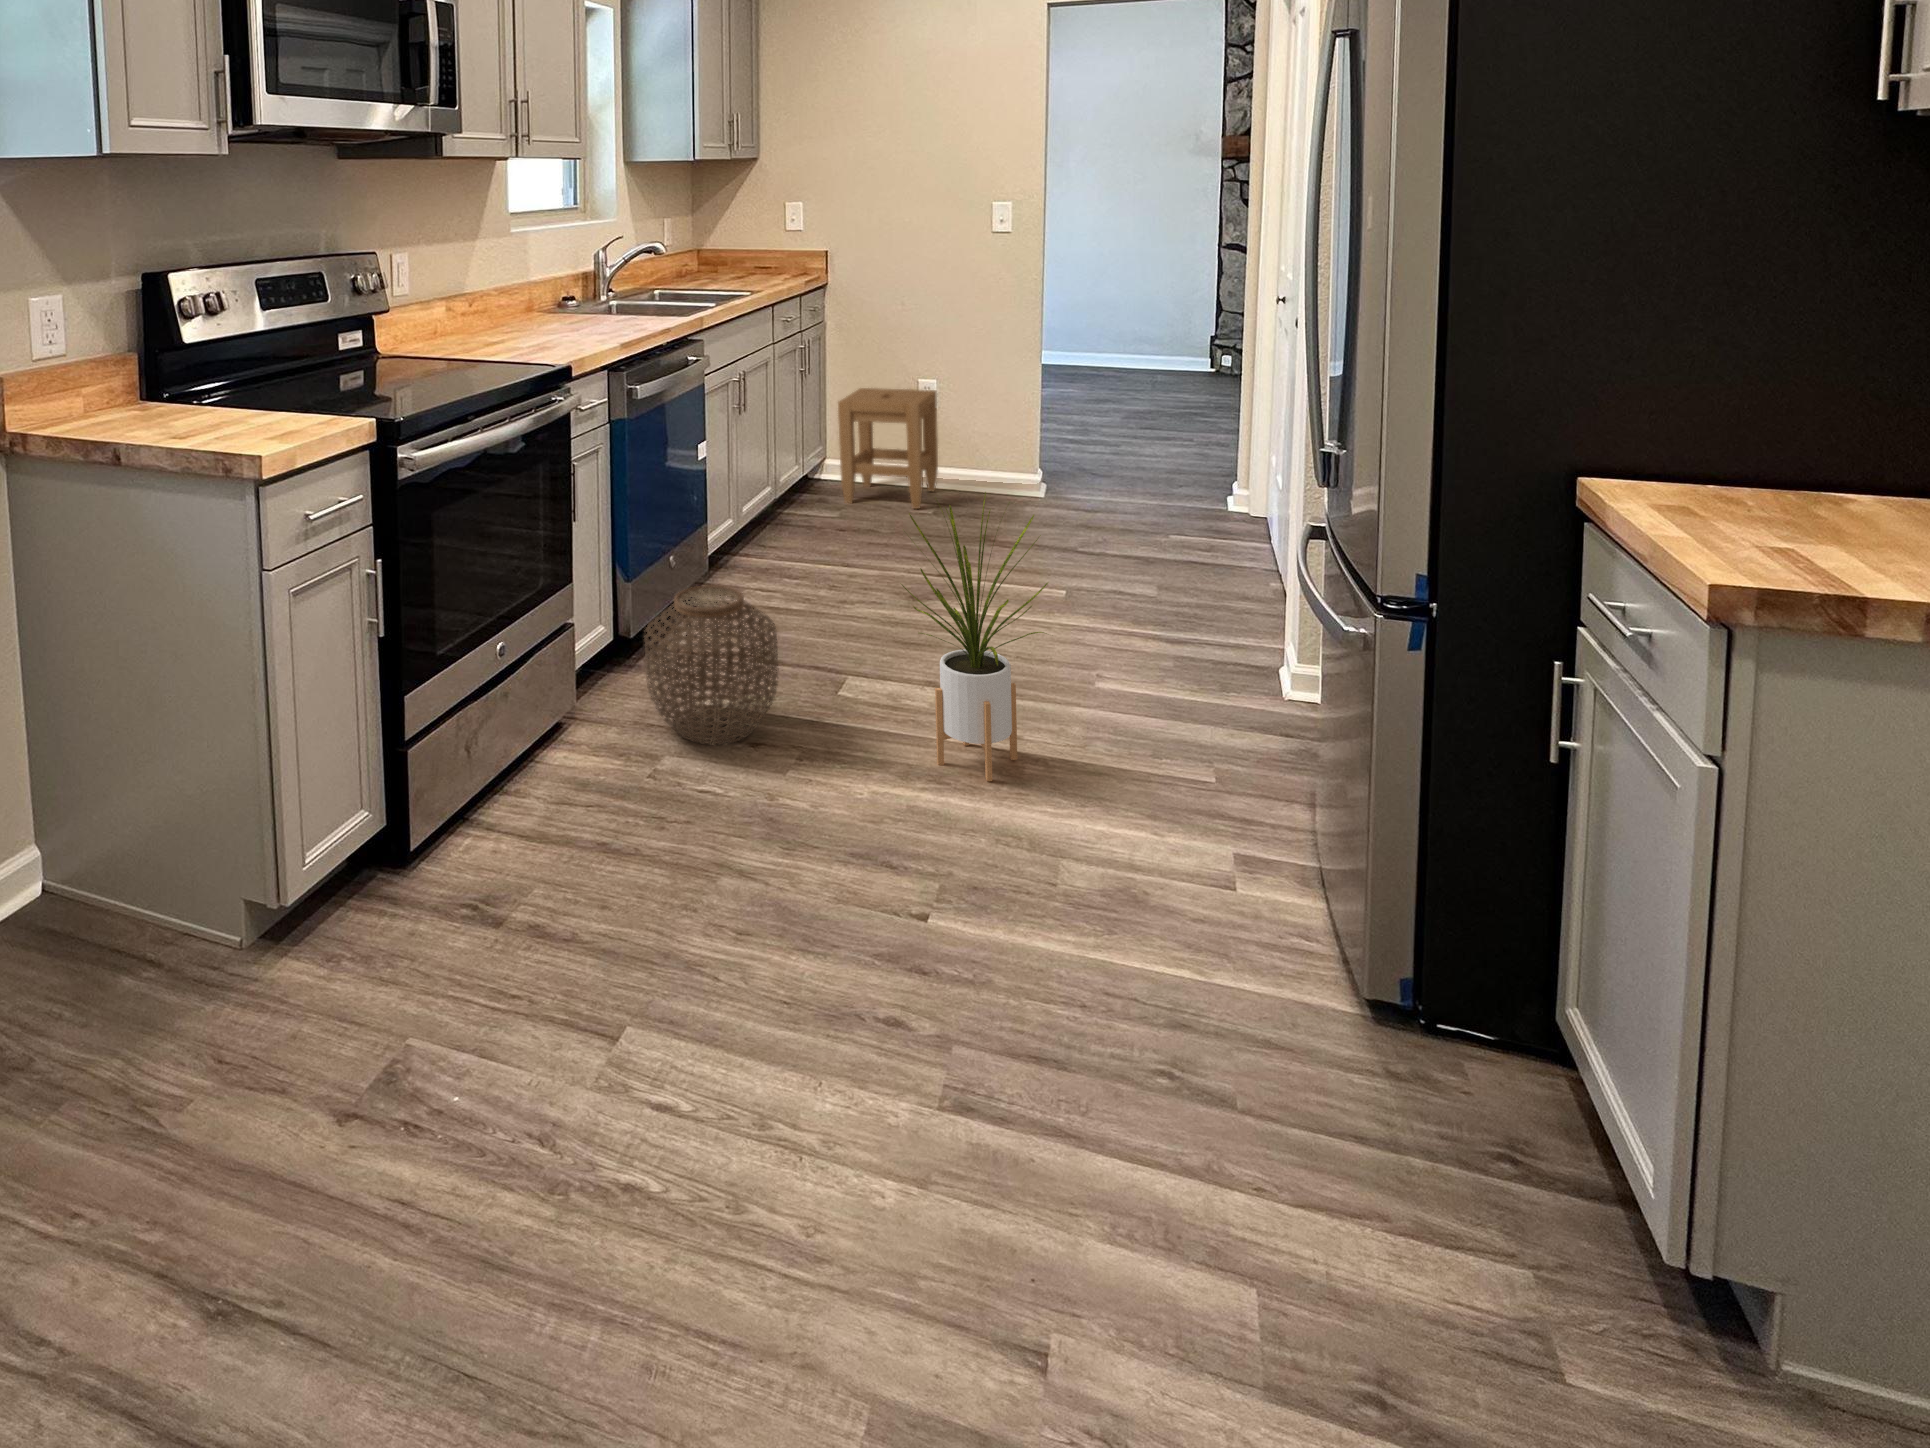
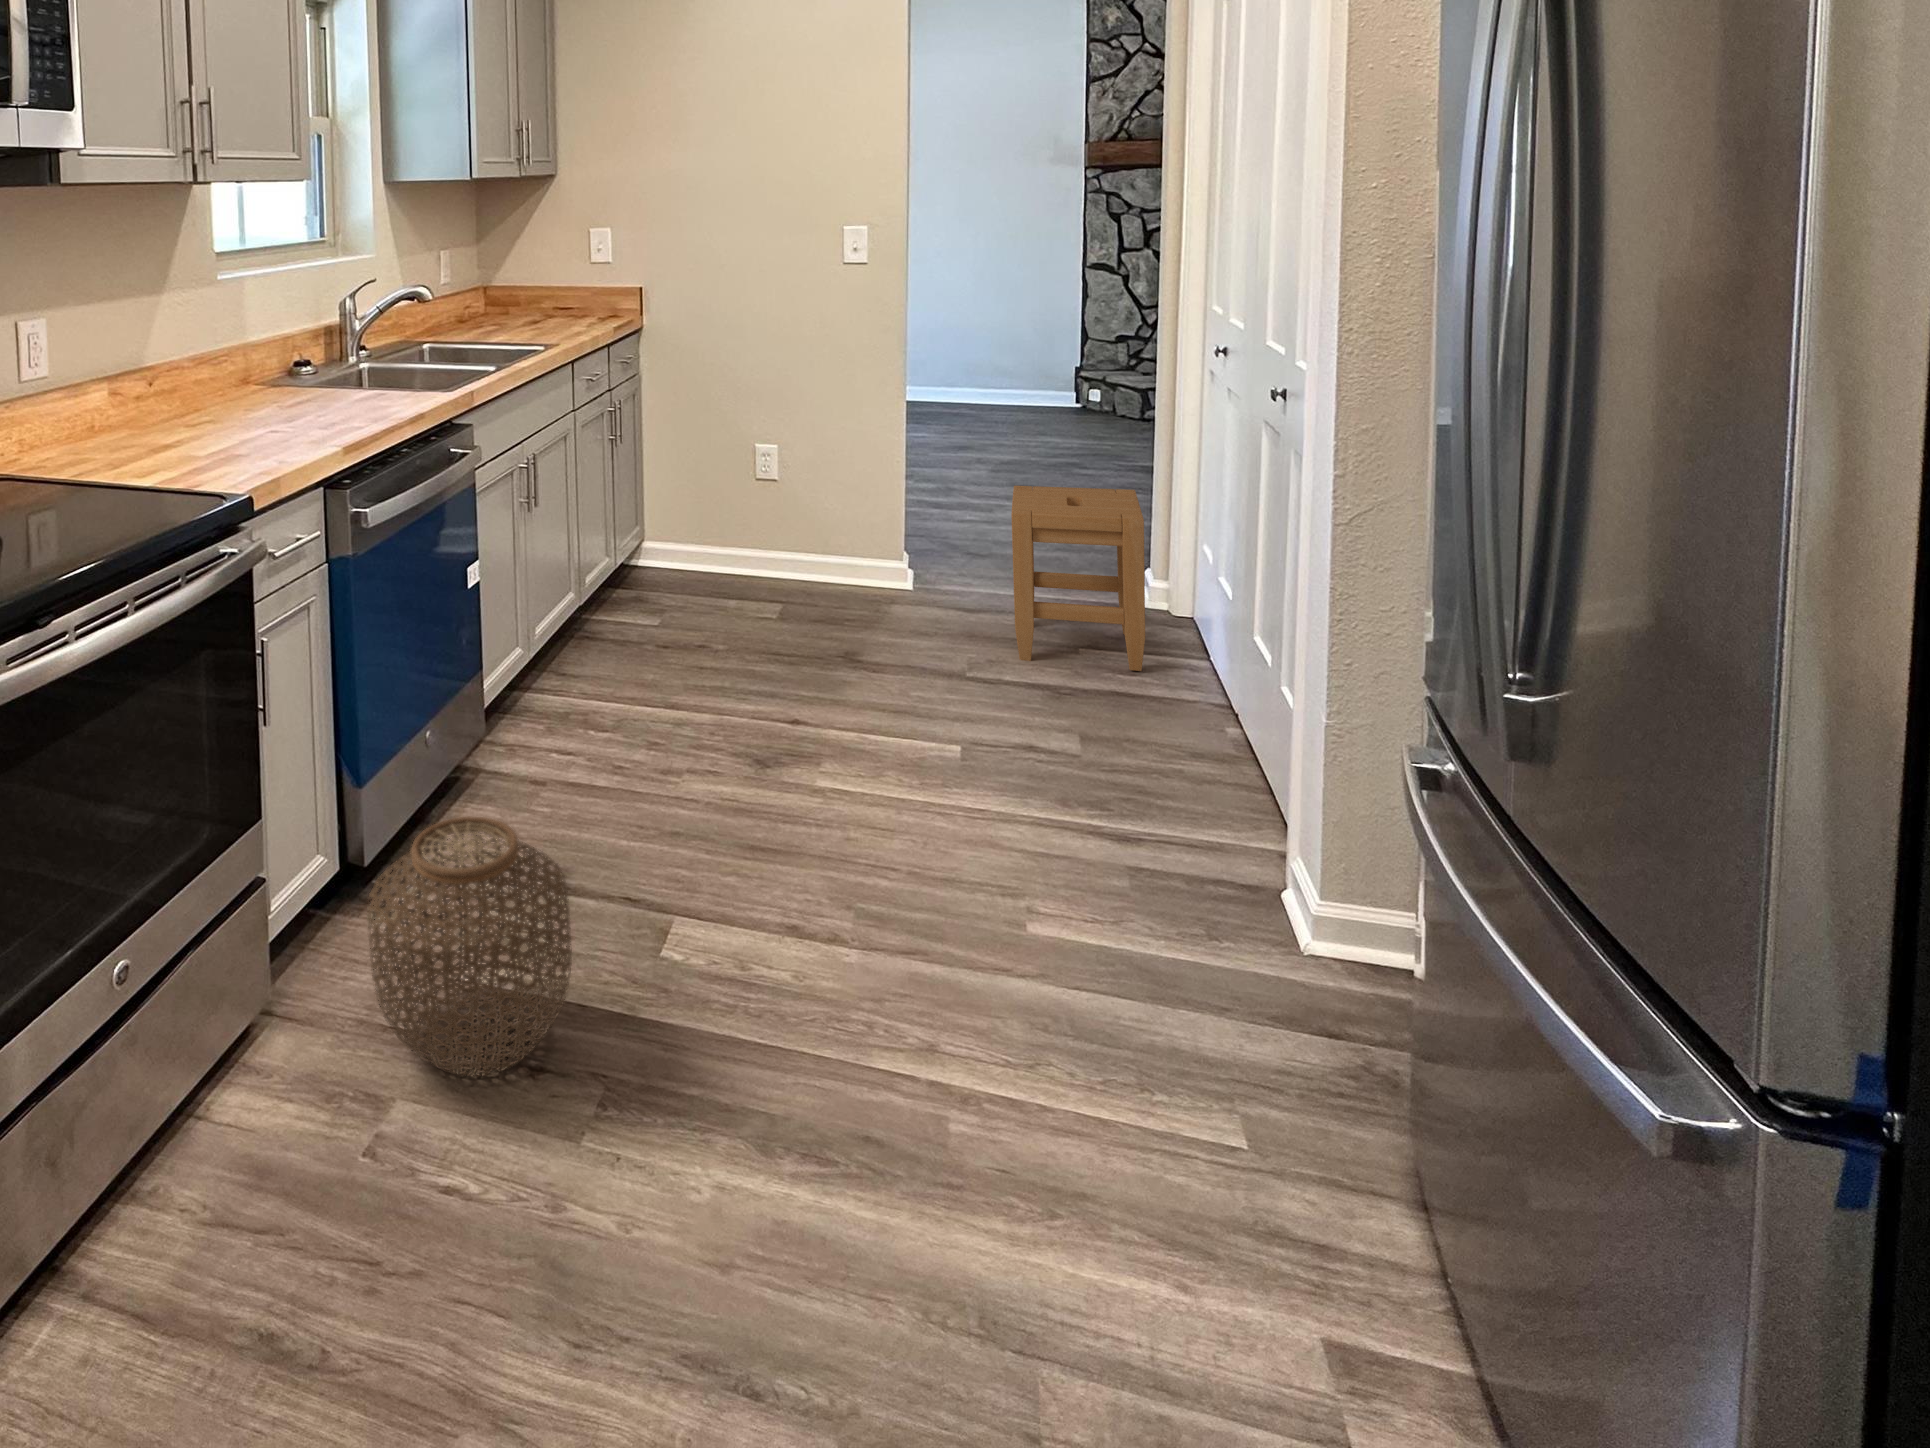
stool: present [838,388,938,509] -> present [1011,486,1145,671]
house plant: present [901,492,1048,781] -> none [755,684,996,1150]

